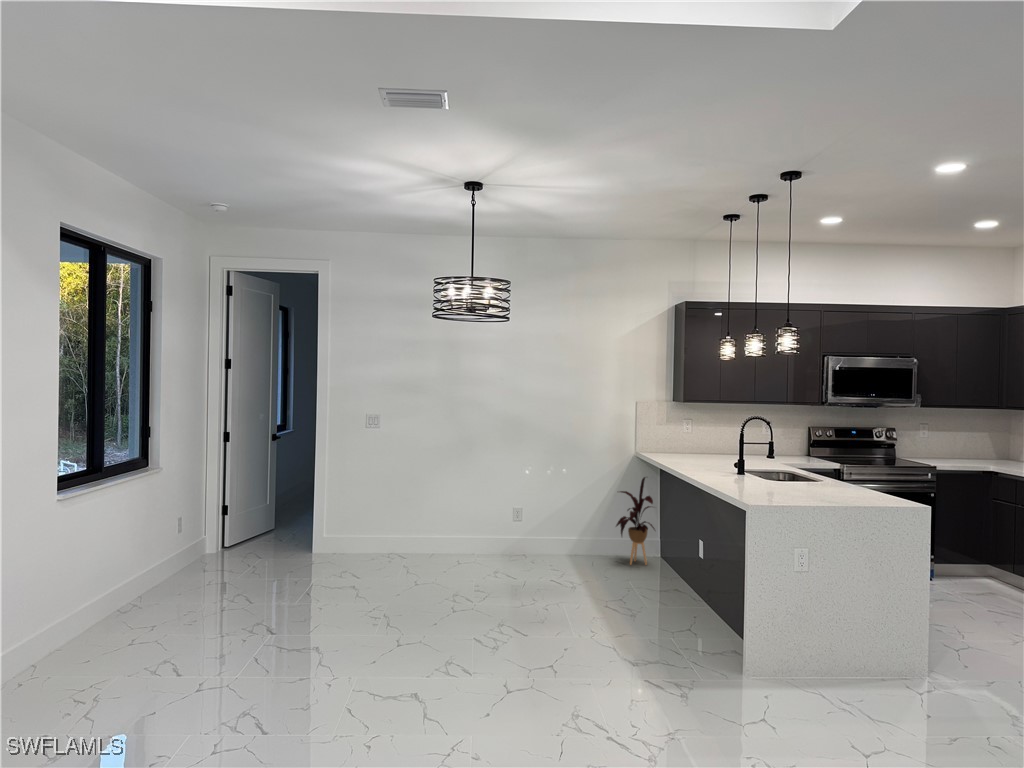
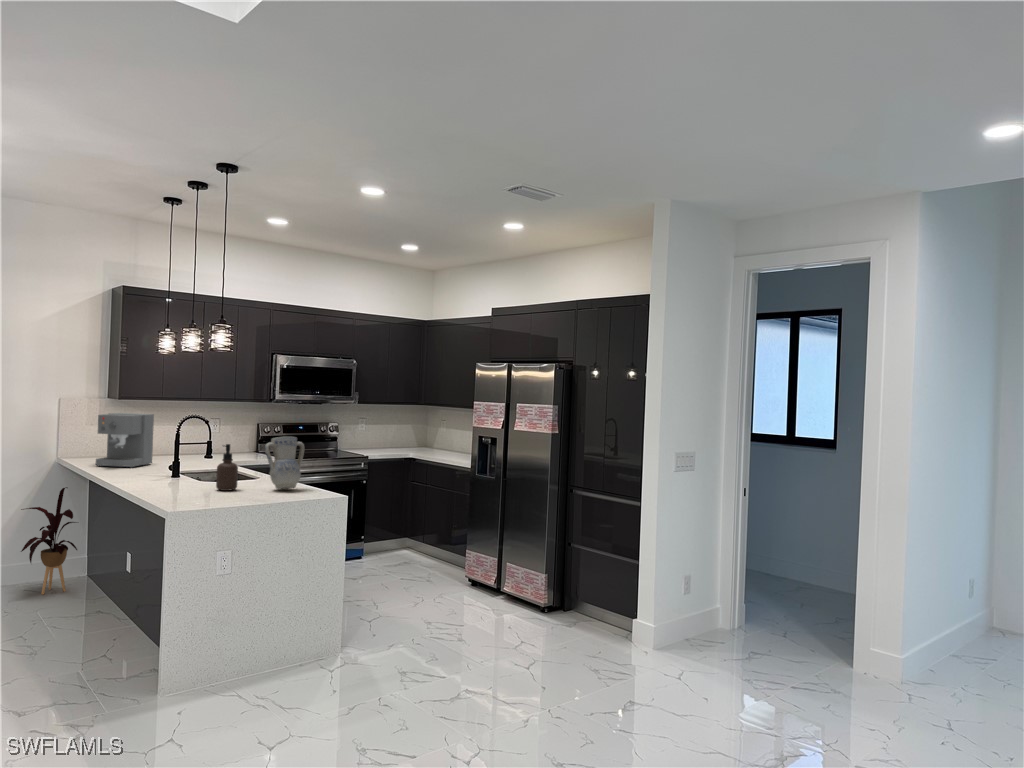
coffee maker: none [670,414,716,464] -> present [96,413,154,468]
vase: none [839,442,883,497] -> present [265,437,304,489]
soap dispenser: none [788,447,810,494] -> present [216,444,238,491]

